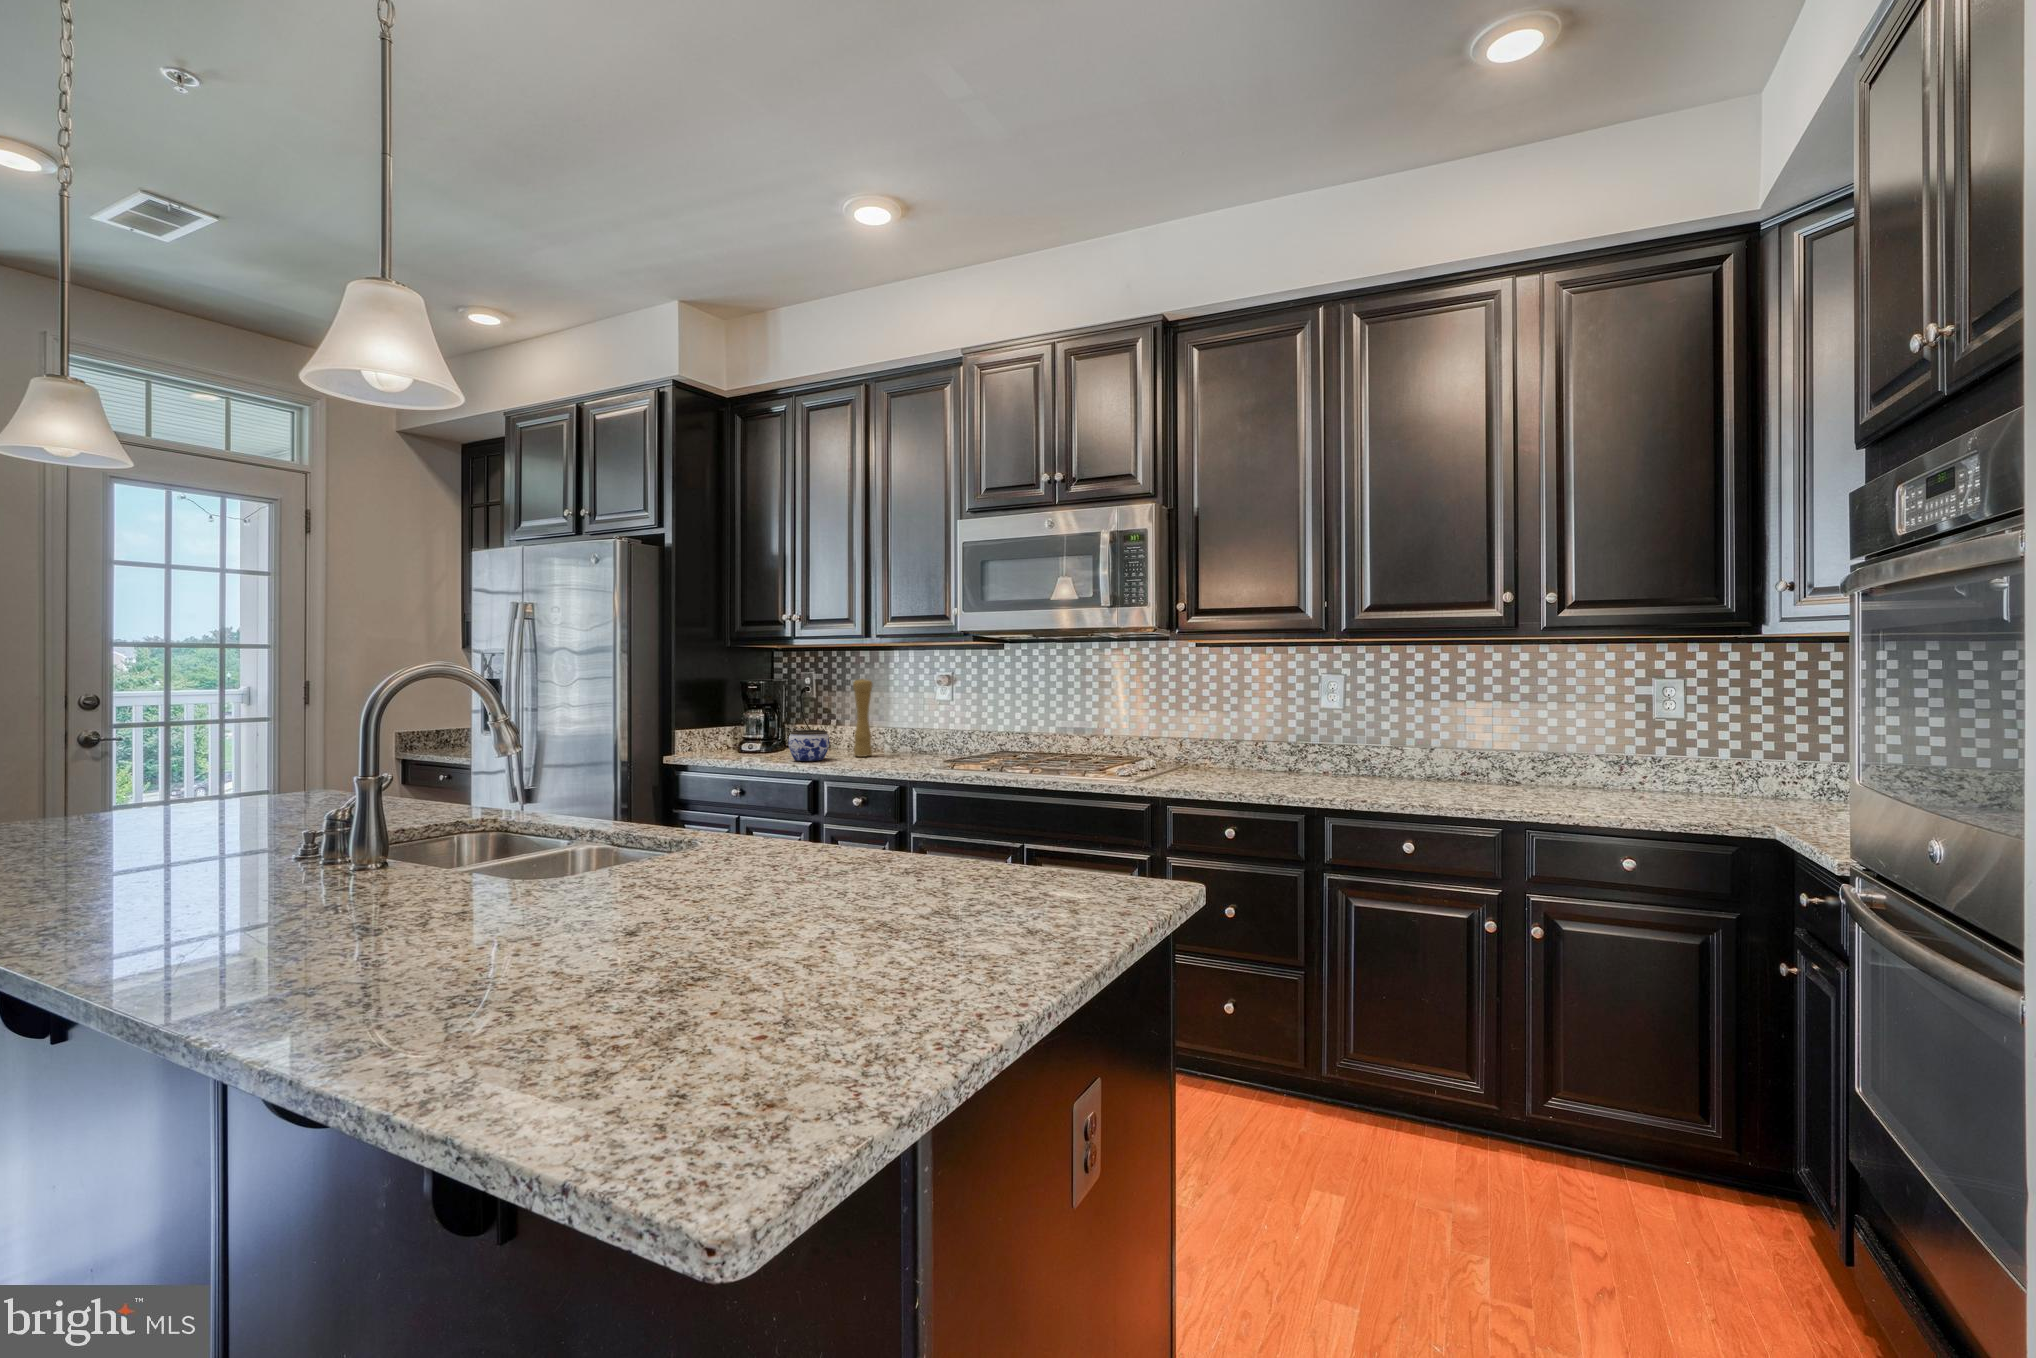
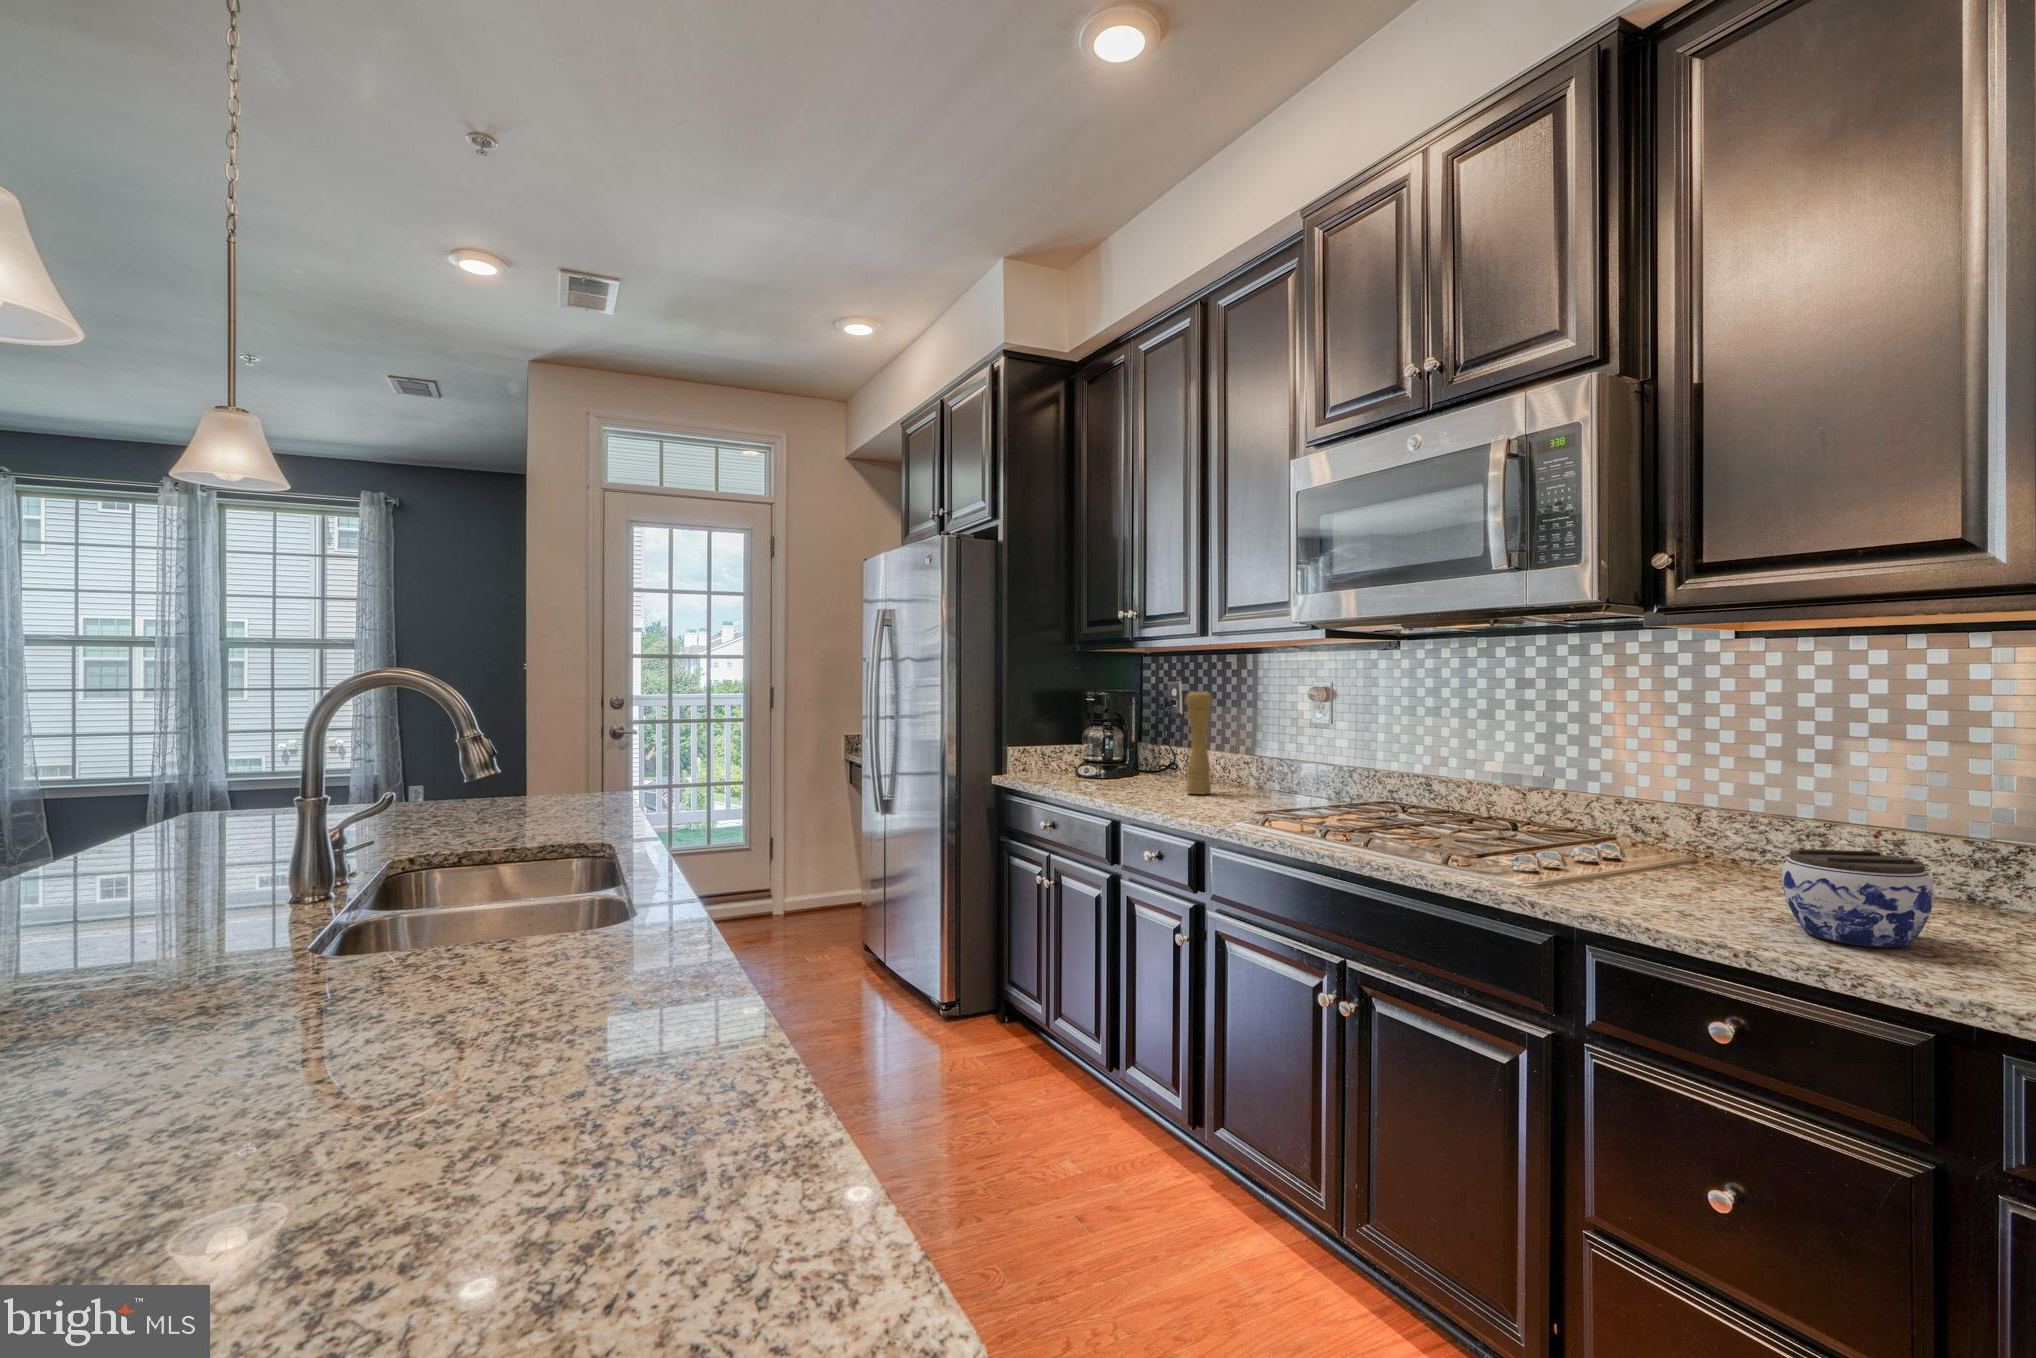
jar: present [788,730,829,761] -> present [1782,849,1934,947]

